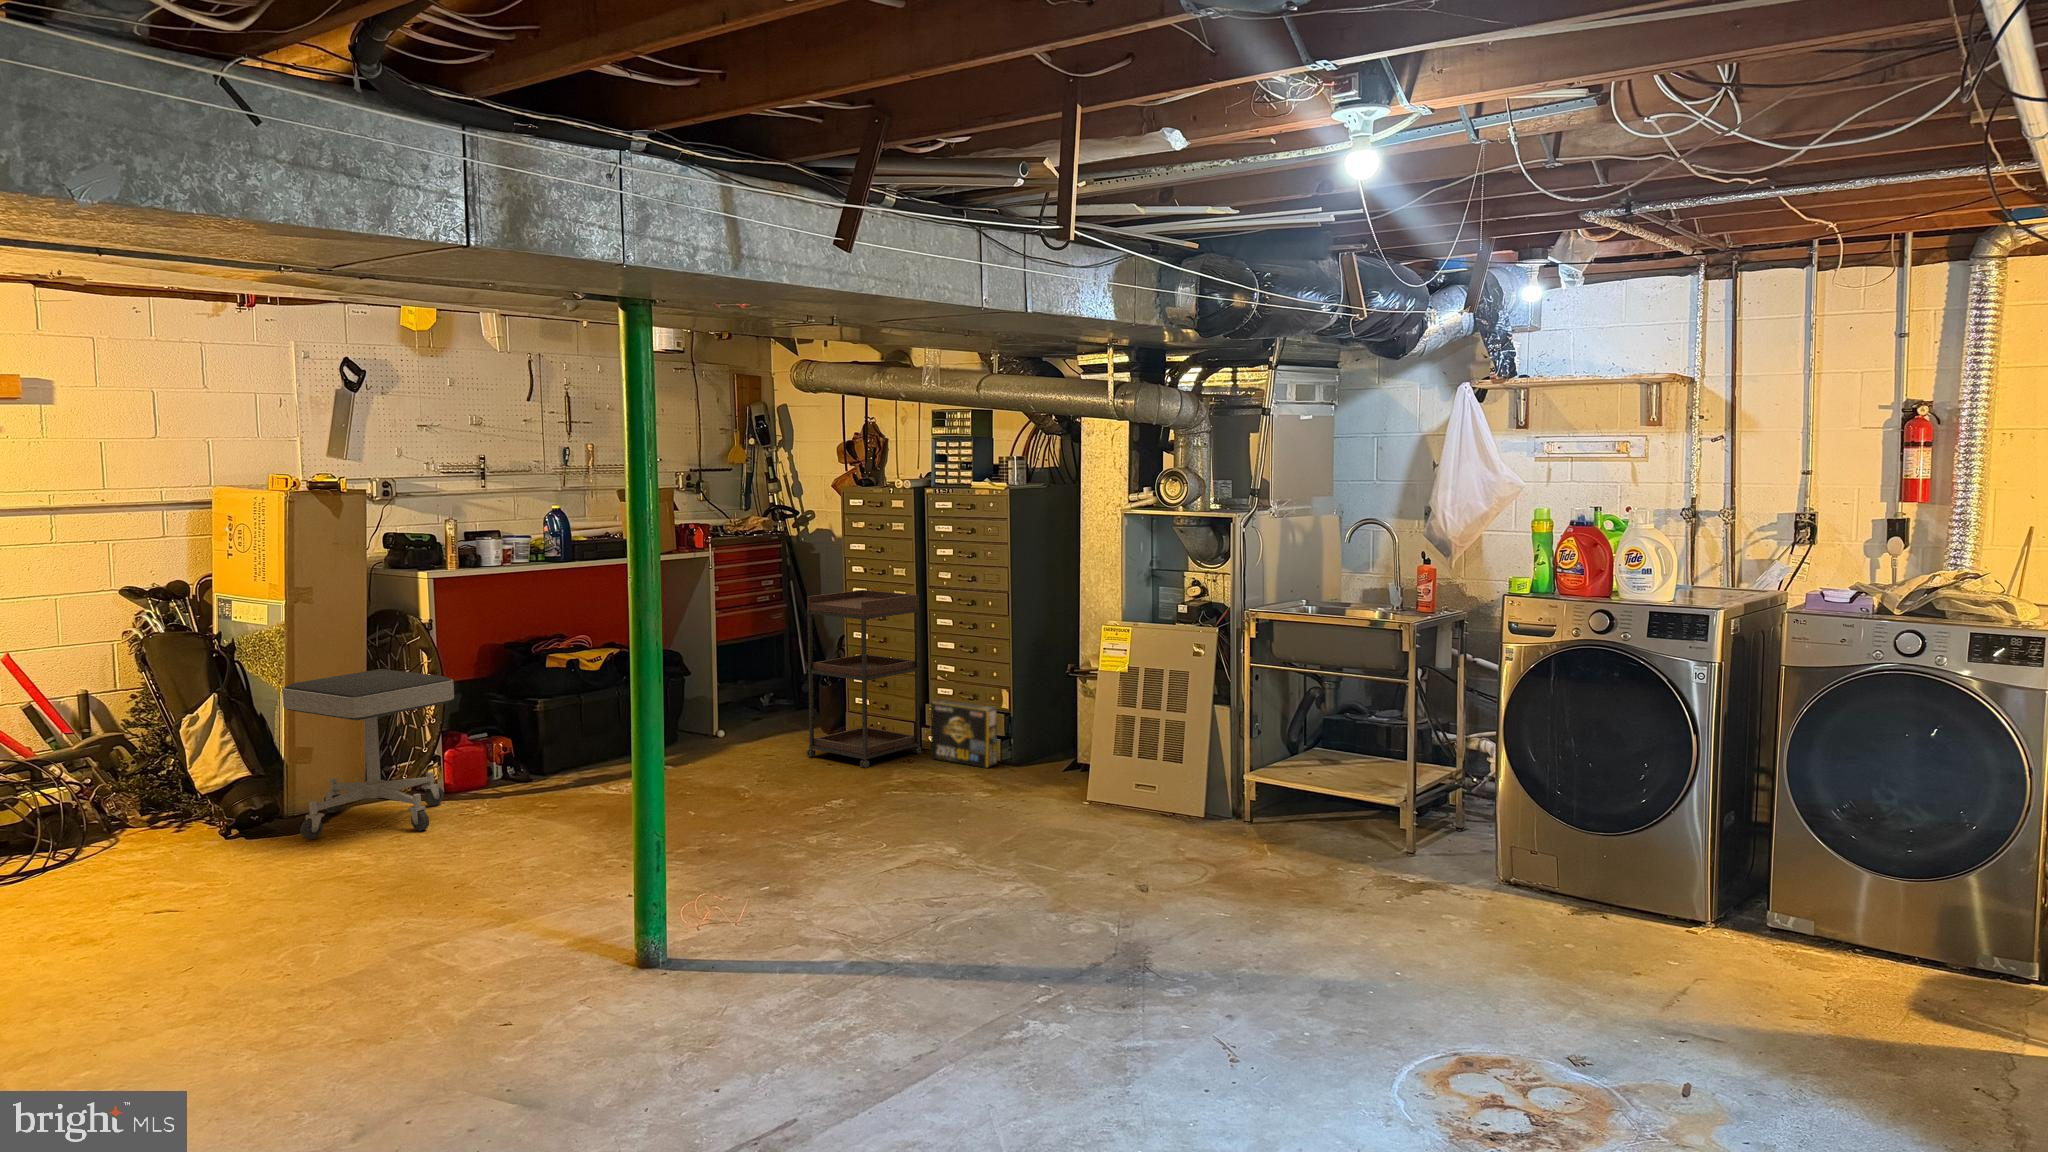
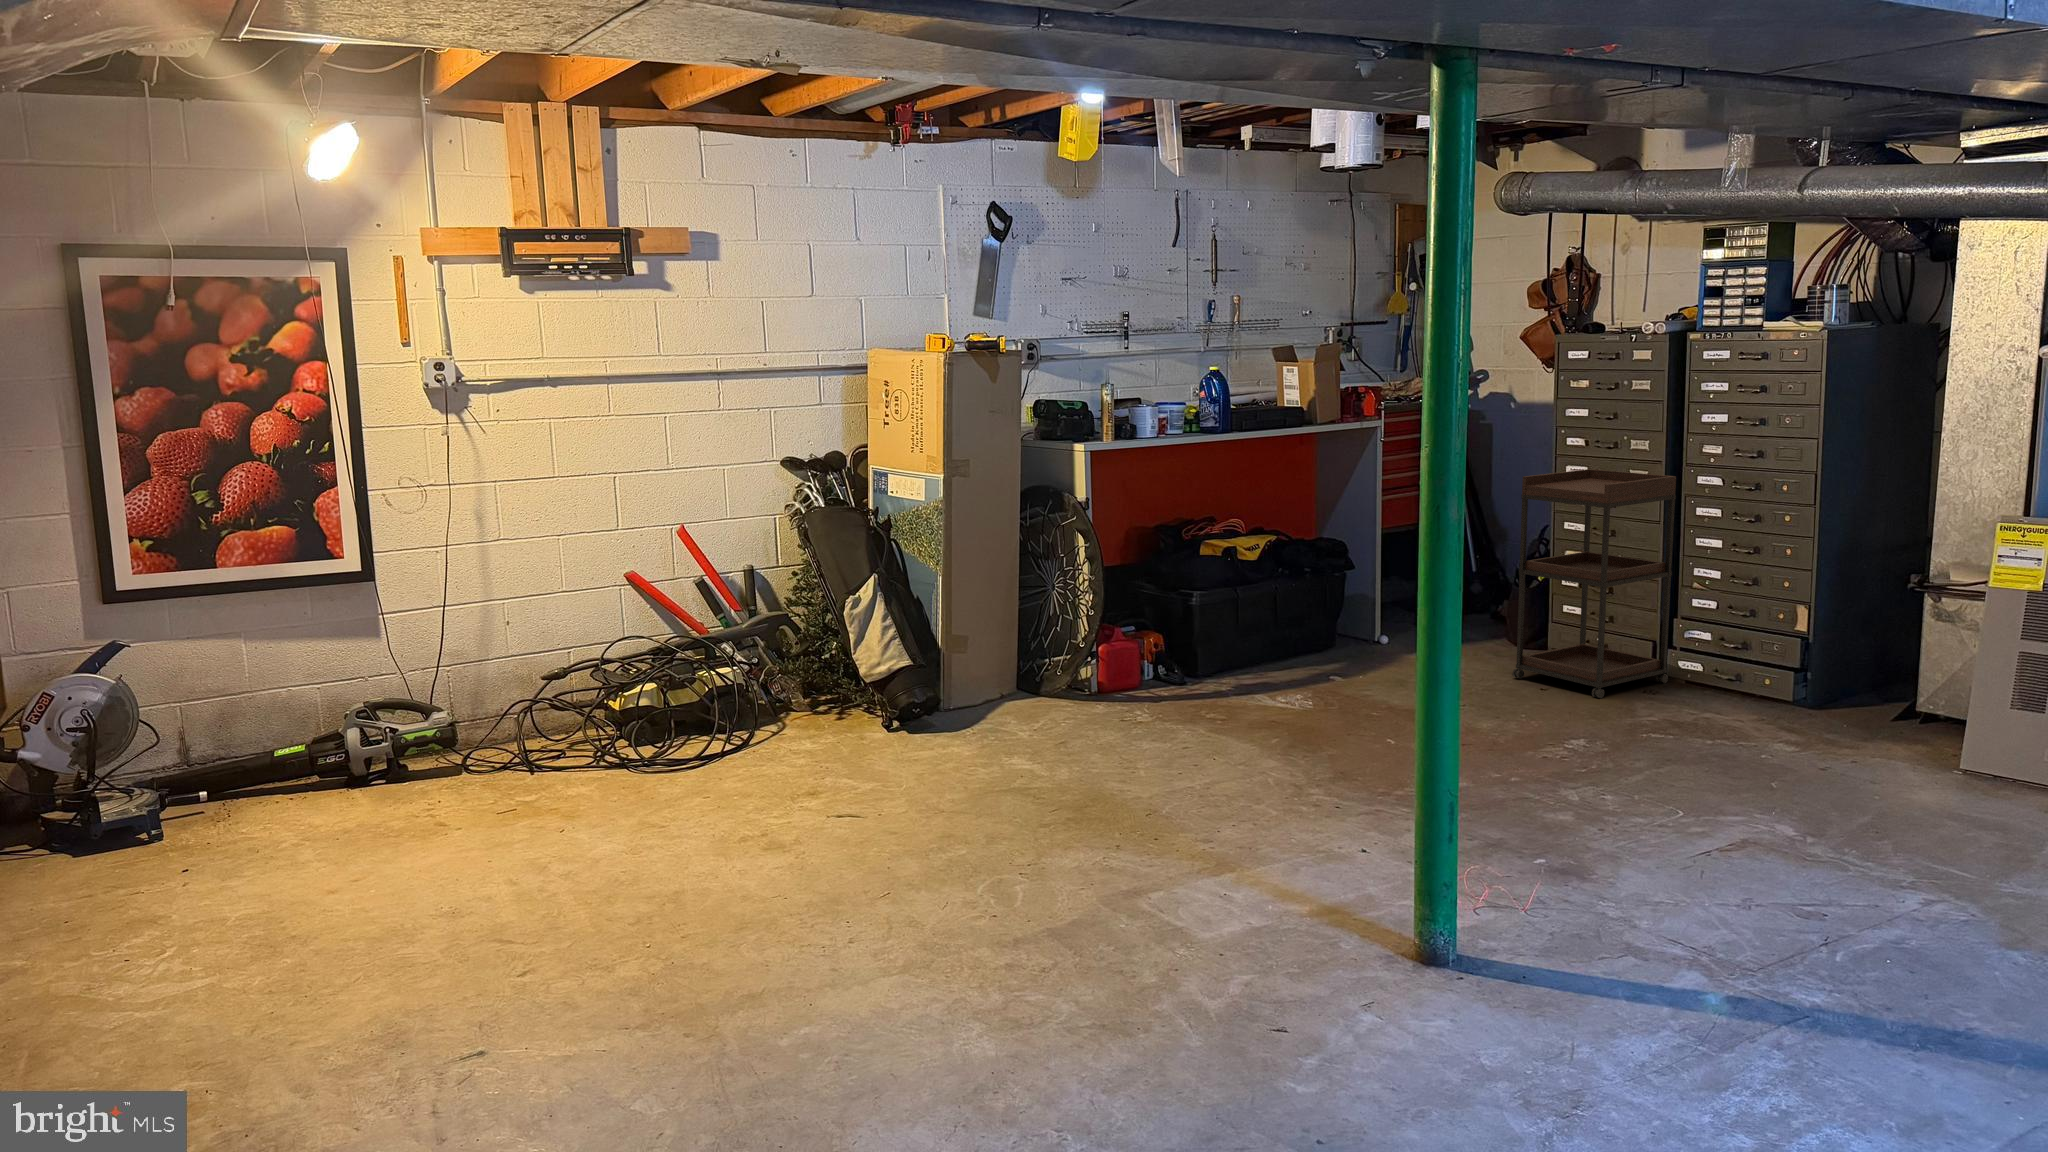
stool: present [282,669,454,839] -> none [943,553,1119,740]
box: present [931,700,997,768] -> none [1687,616,1795,711]

